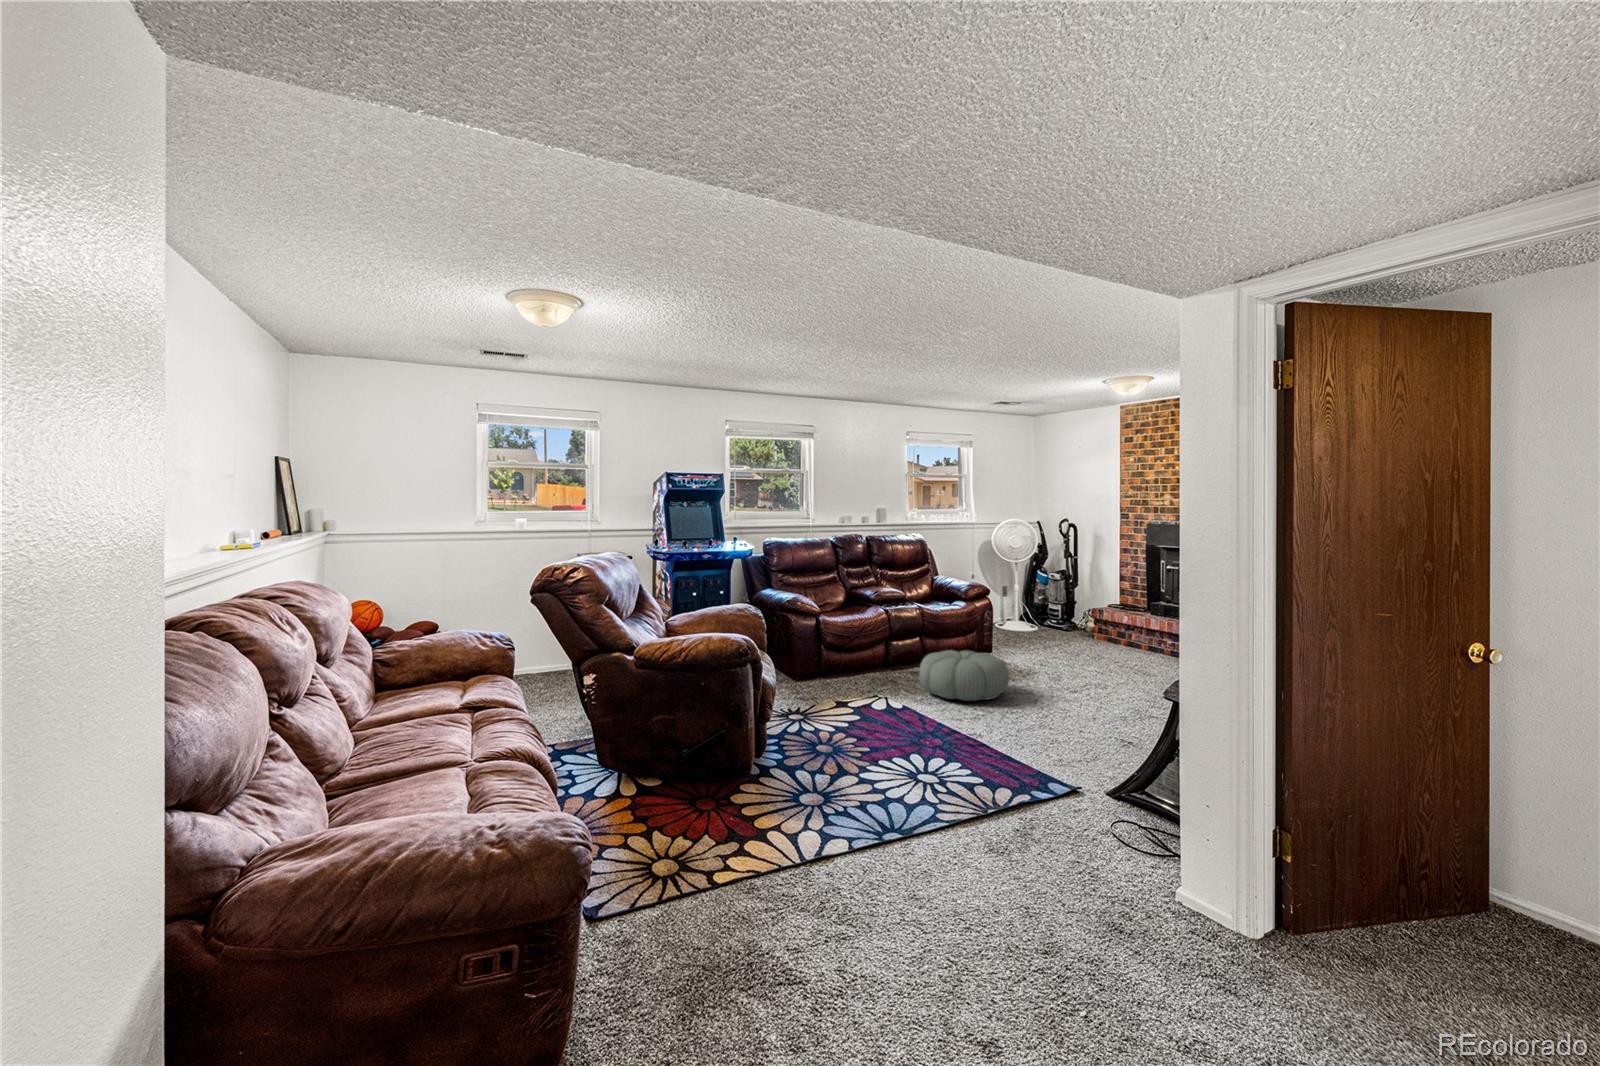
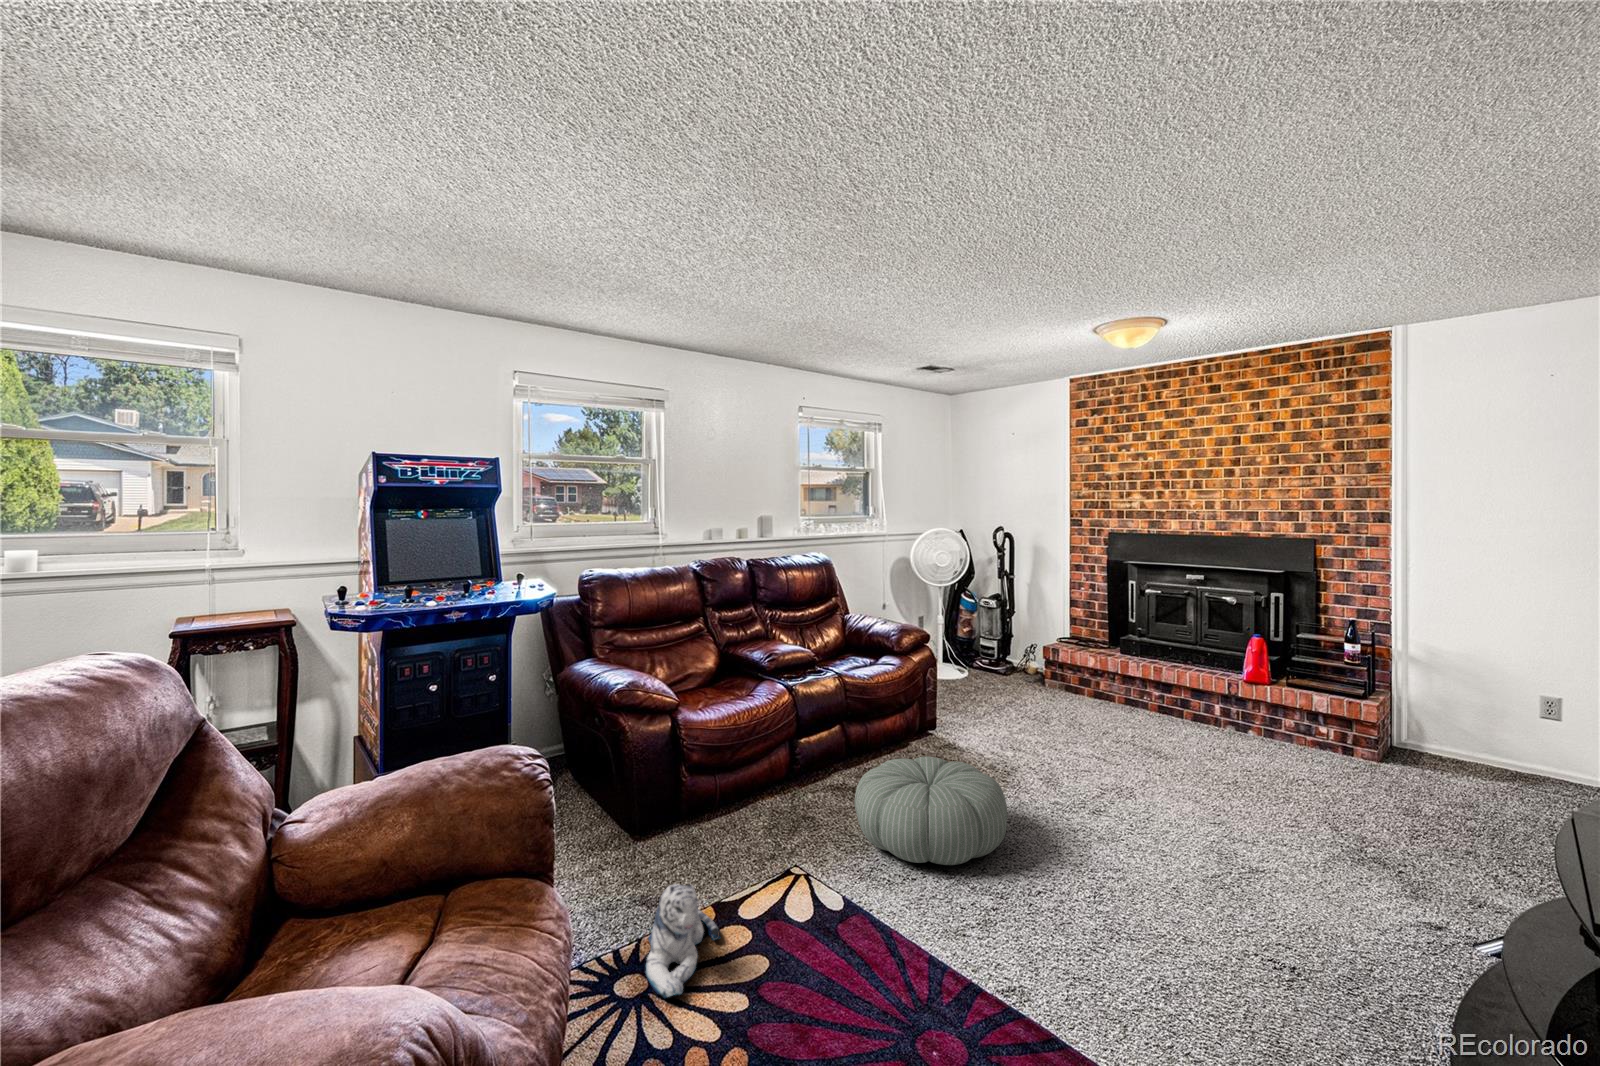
plush toy: none [801,680,838,724] -> present [645,884,720,998]

